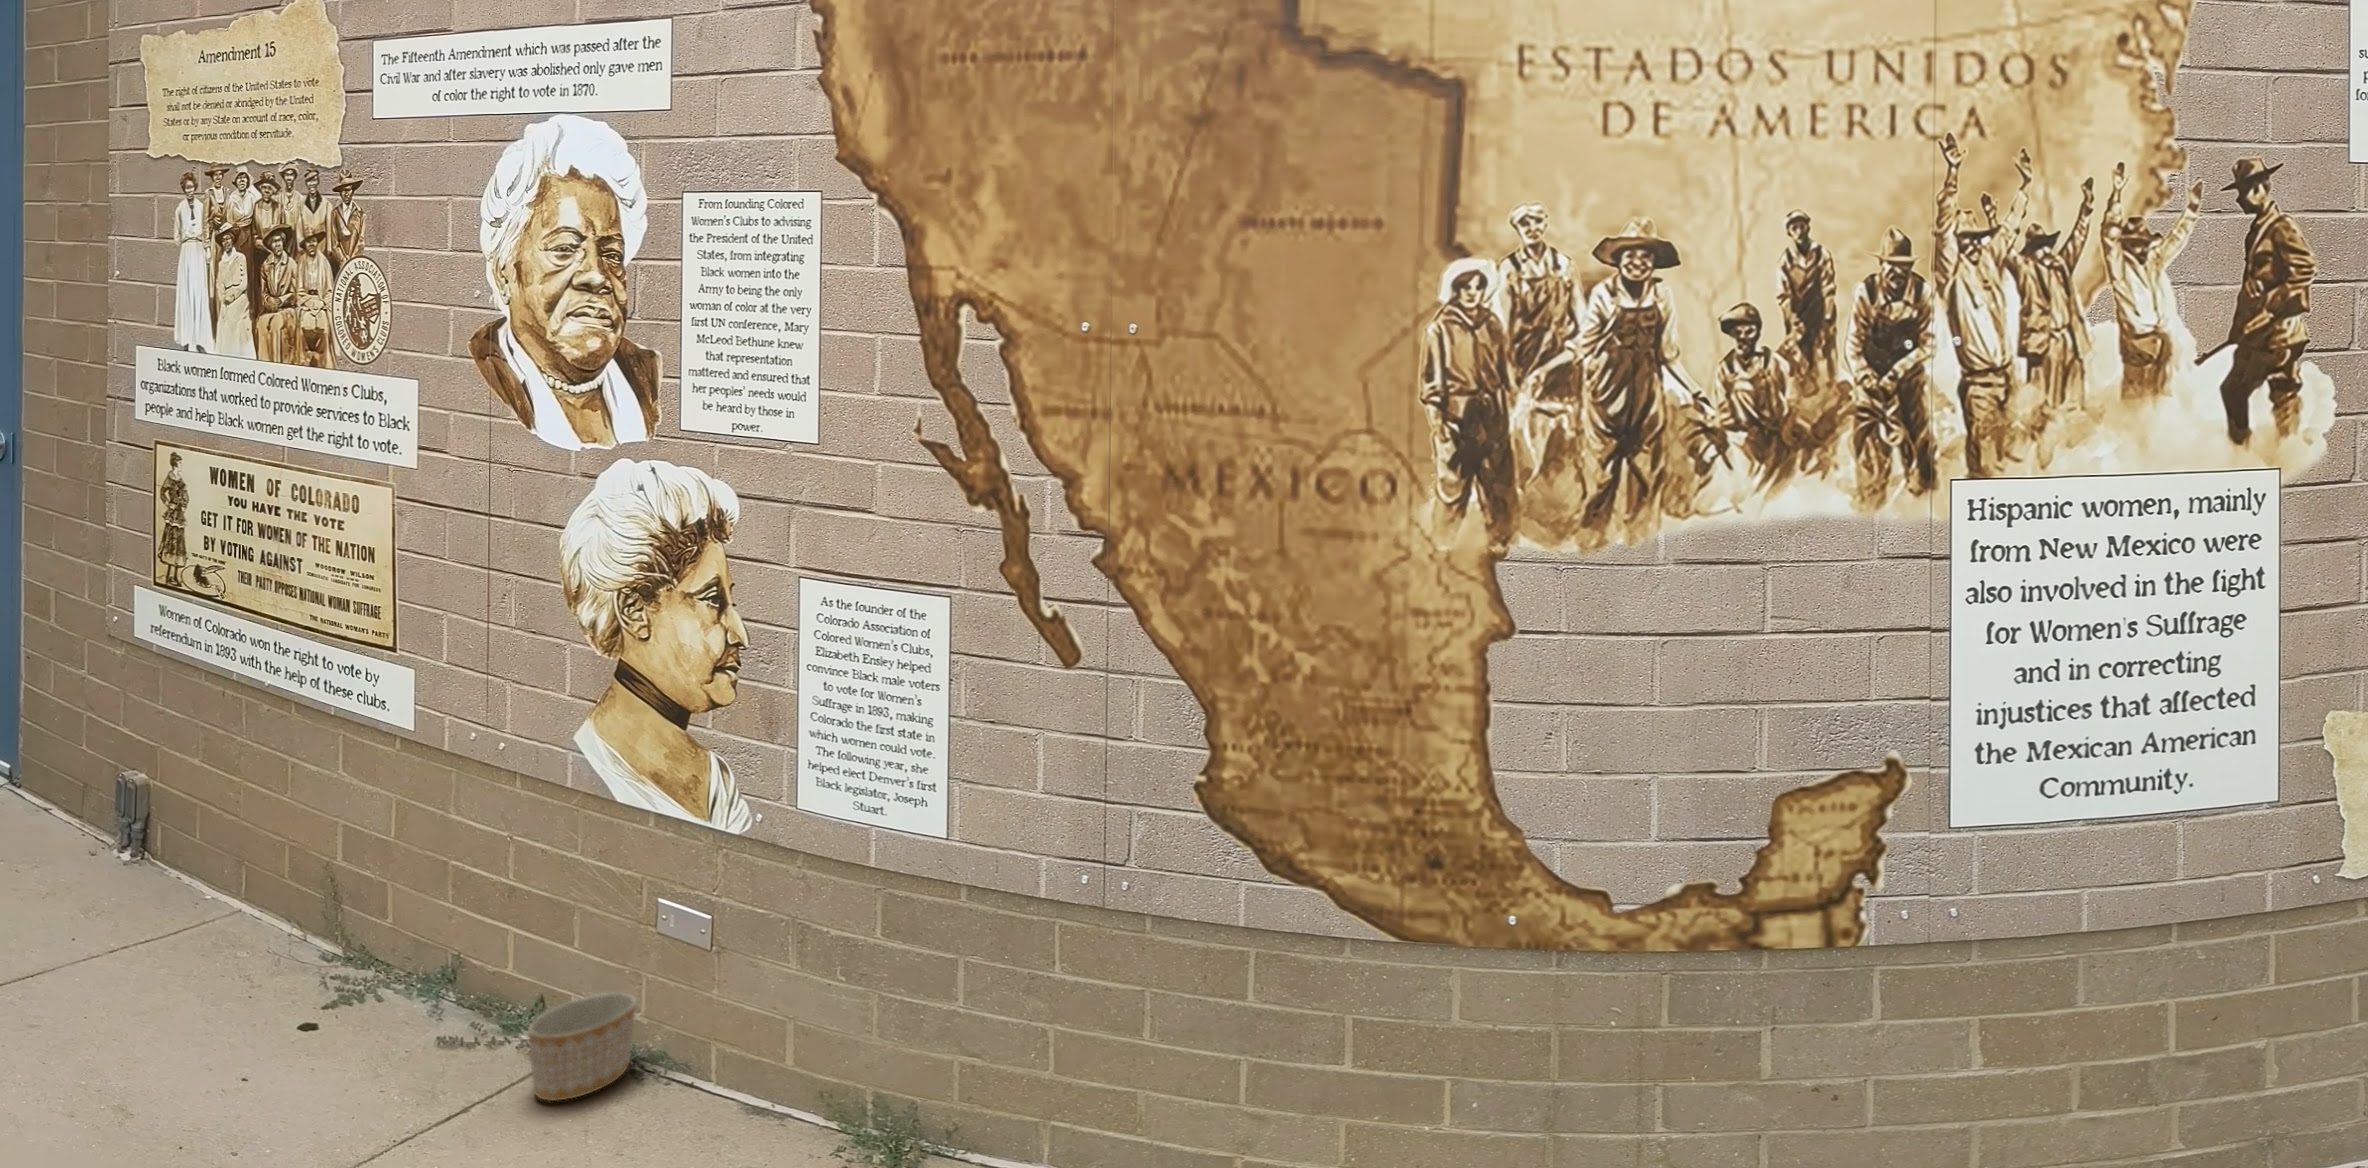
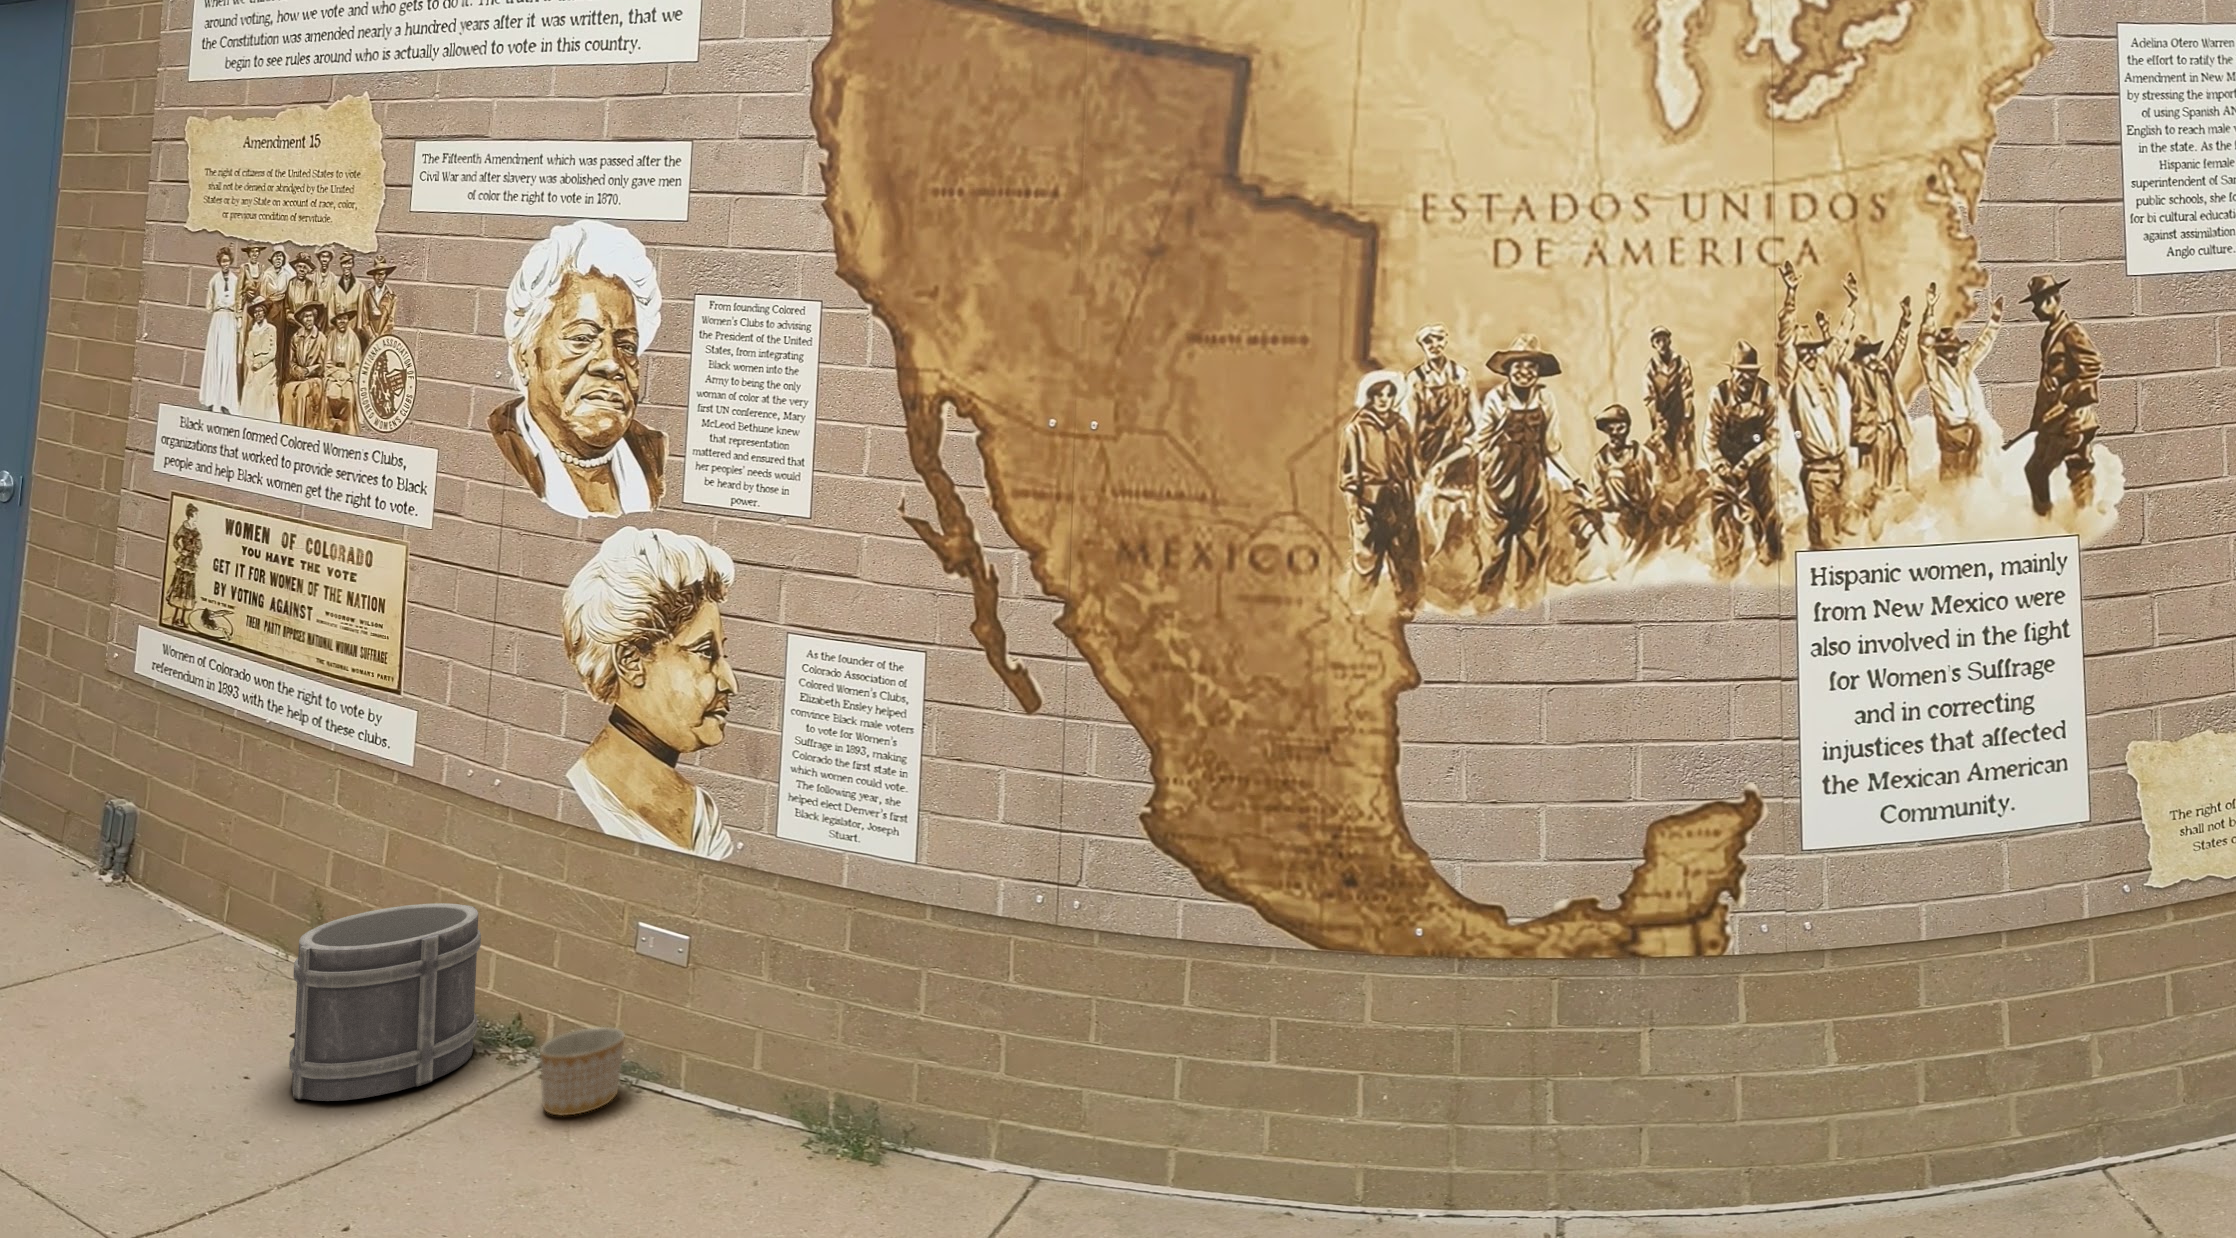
bucket: none [247,845,489,1084] -> present [289,903,481,1101]

